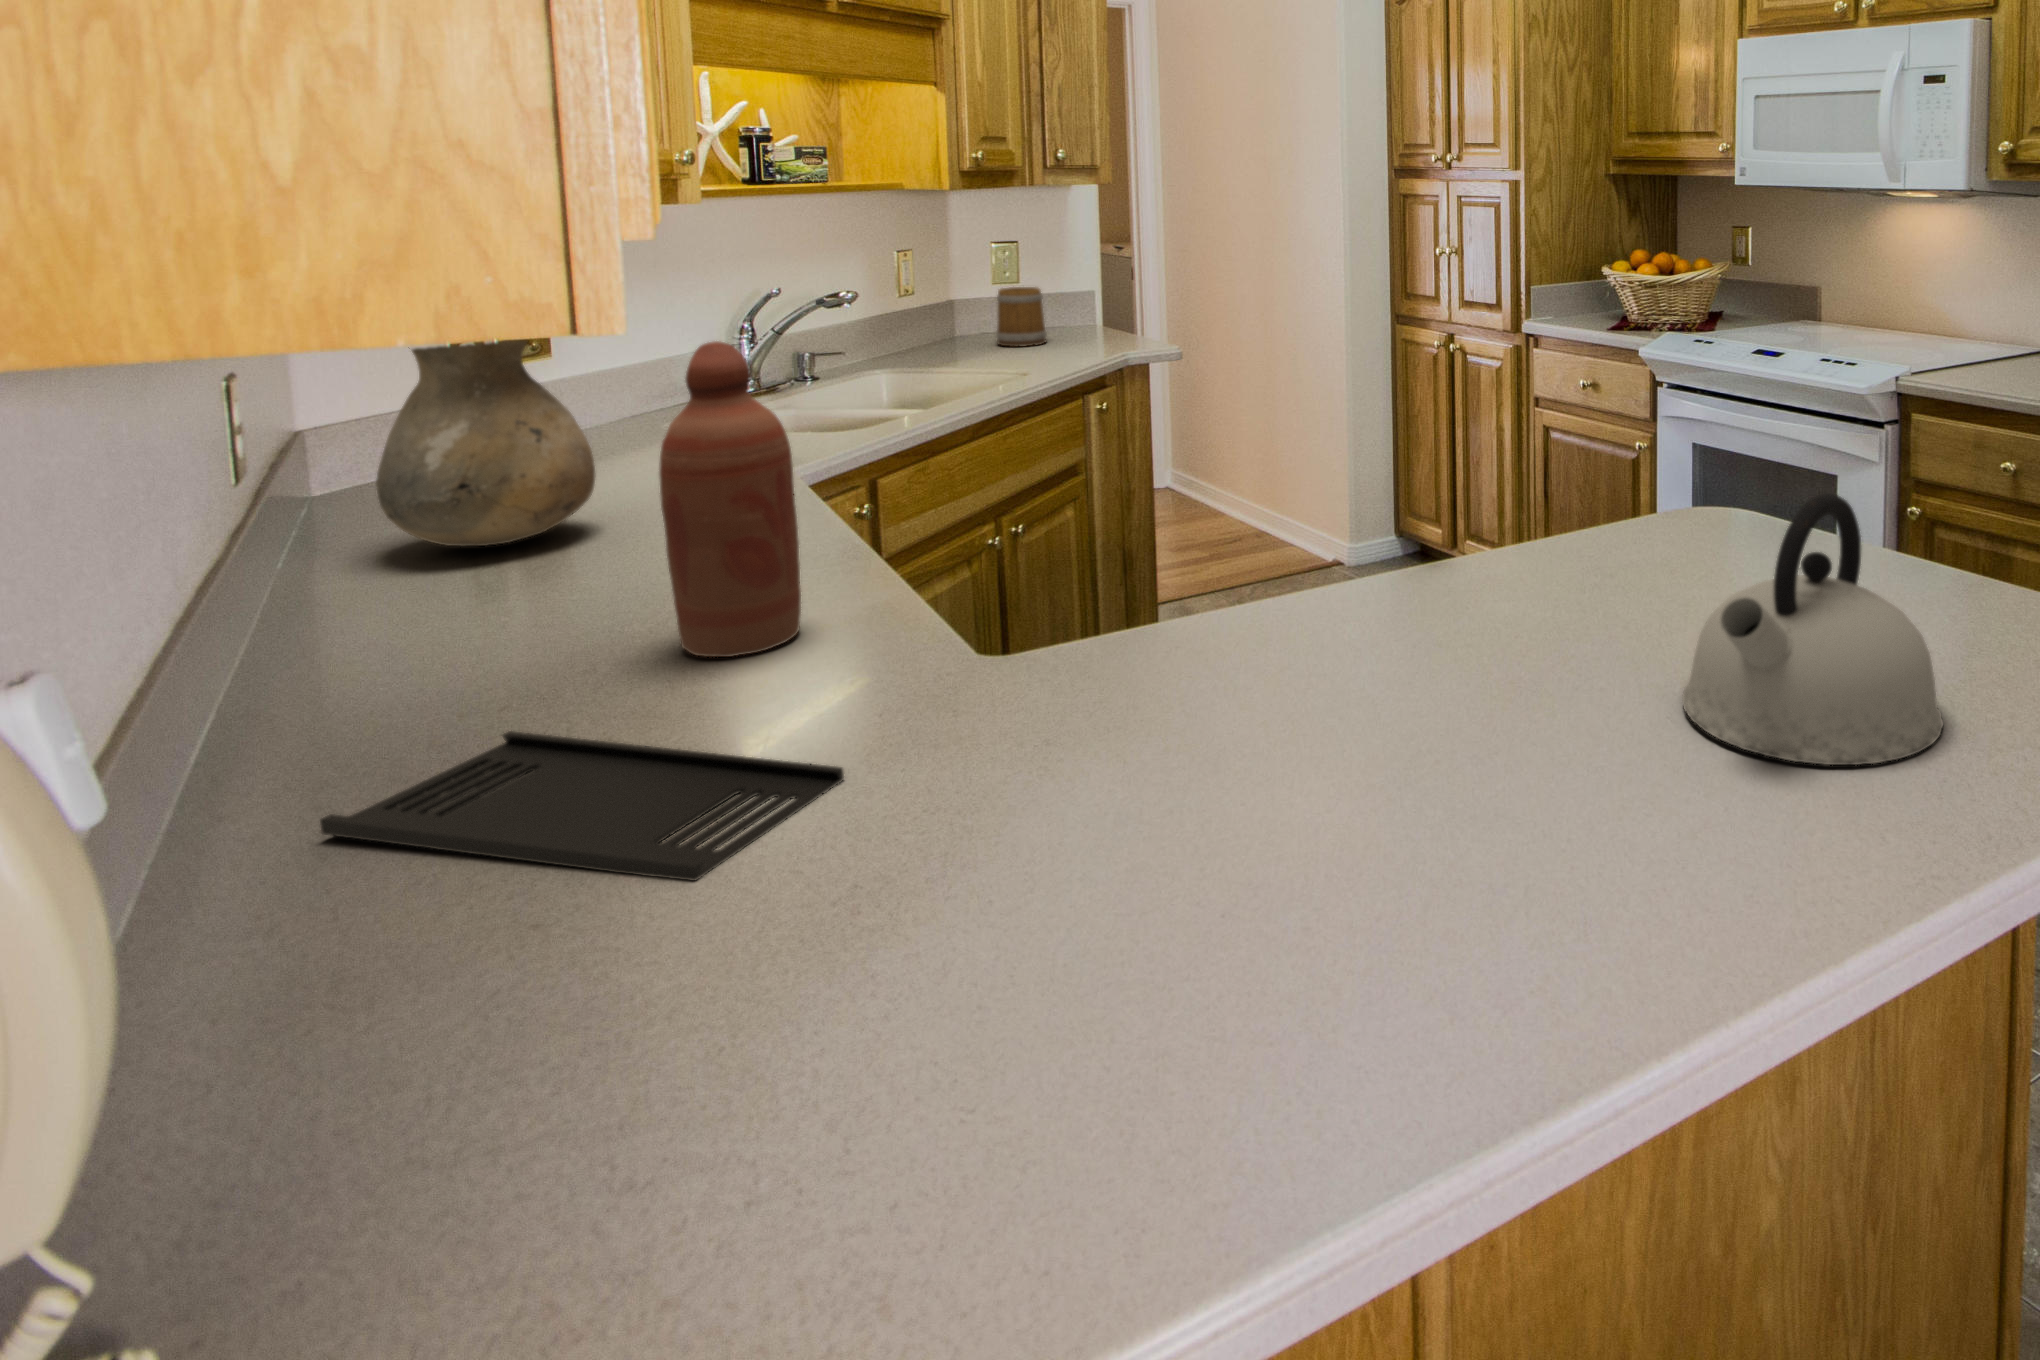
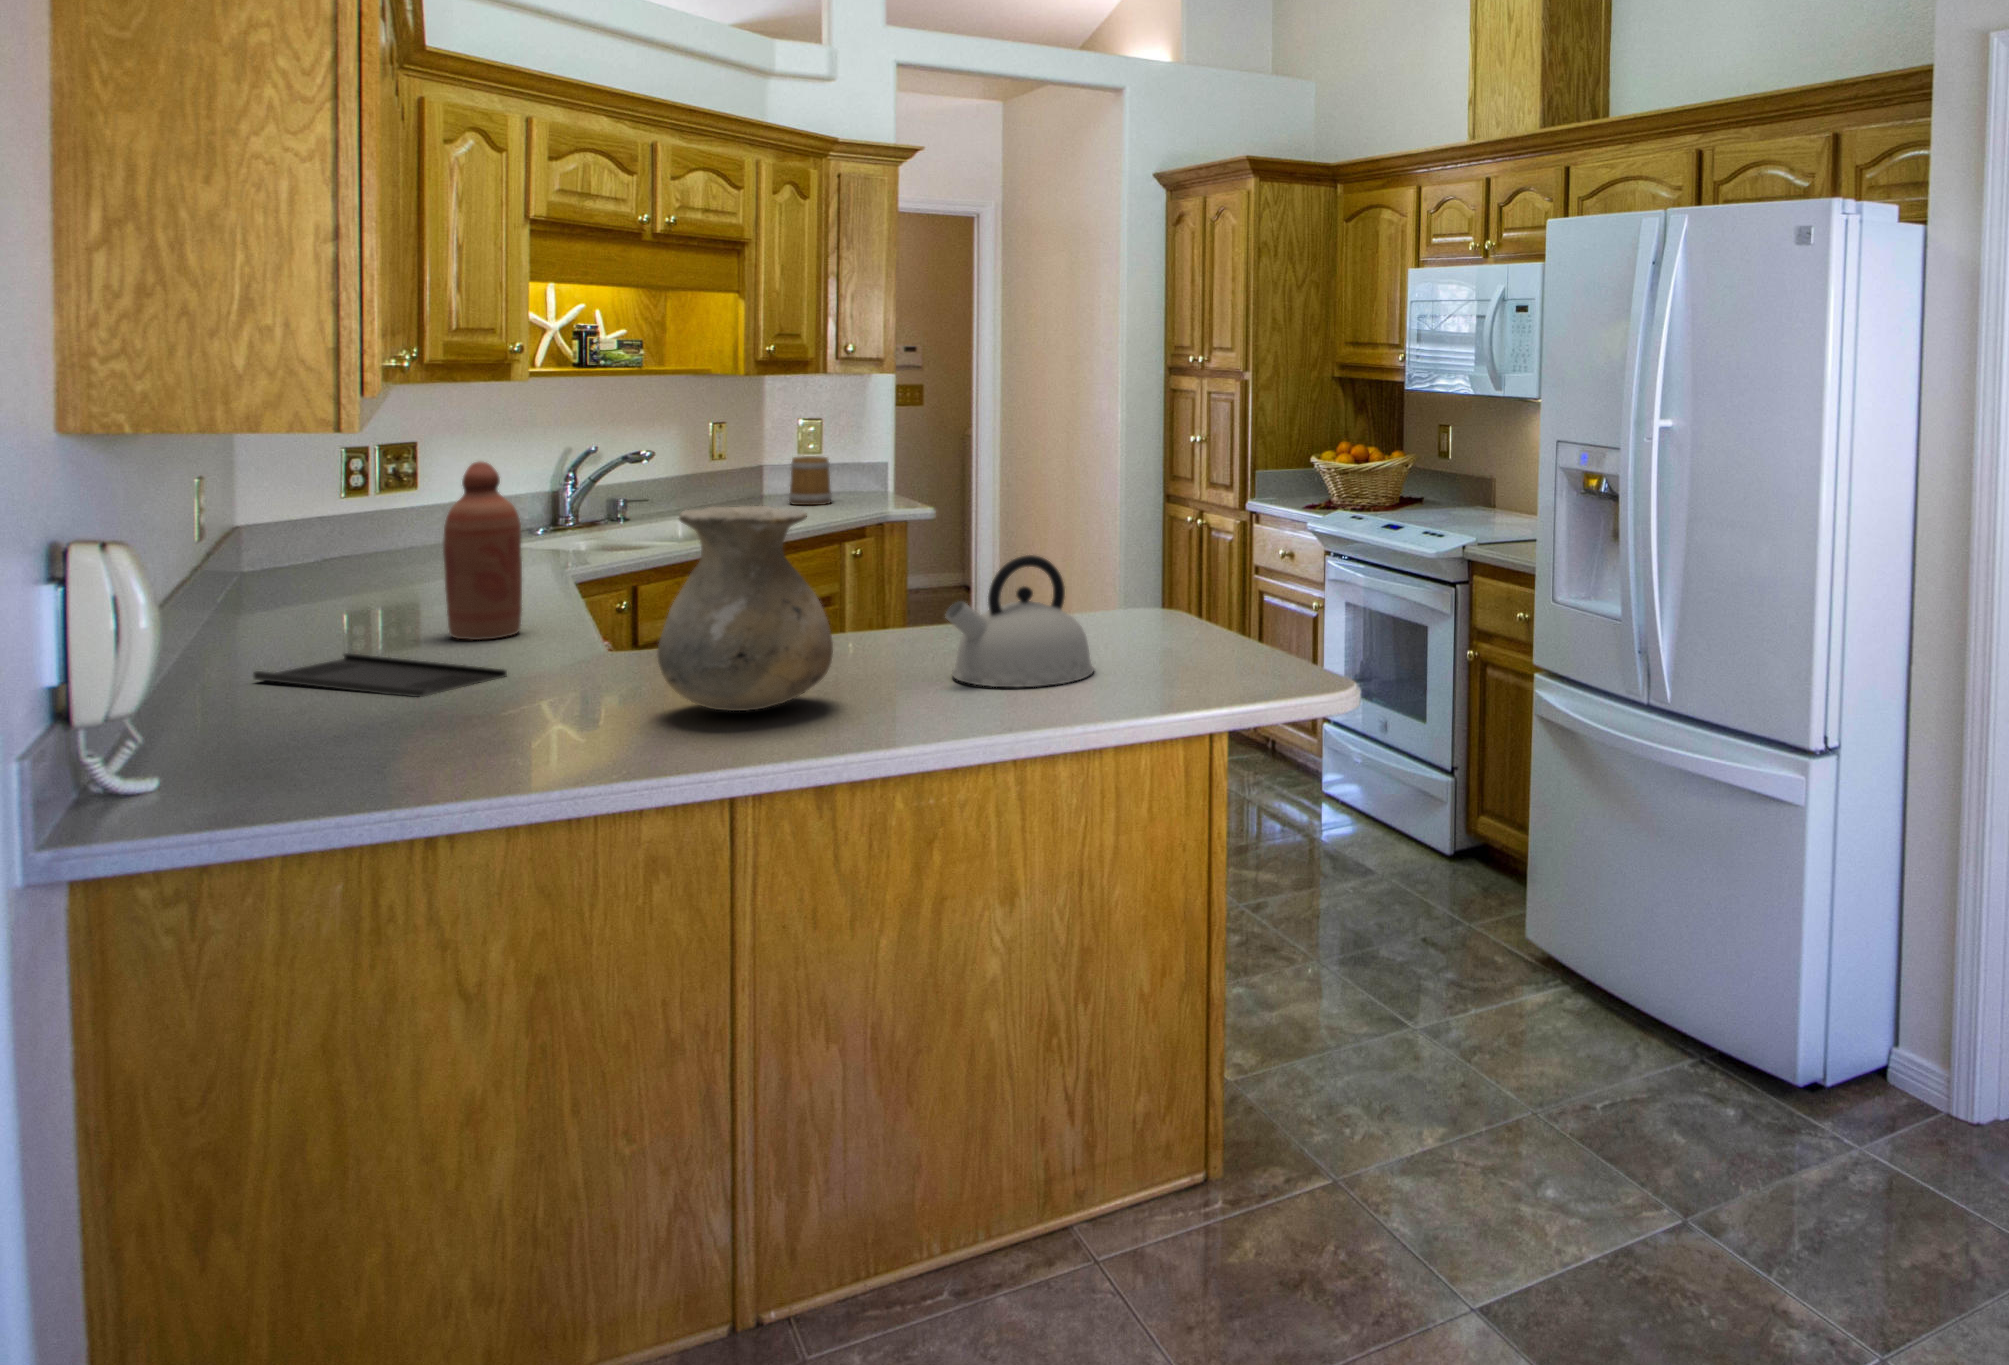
vase: present [376,341,595,546] -> present [657,506,833,711]

